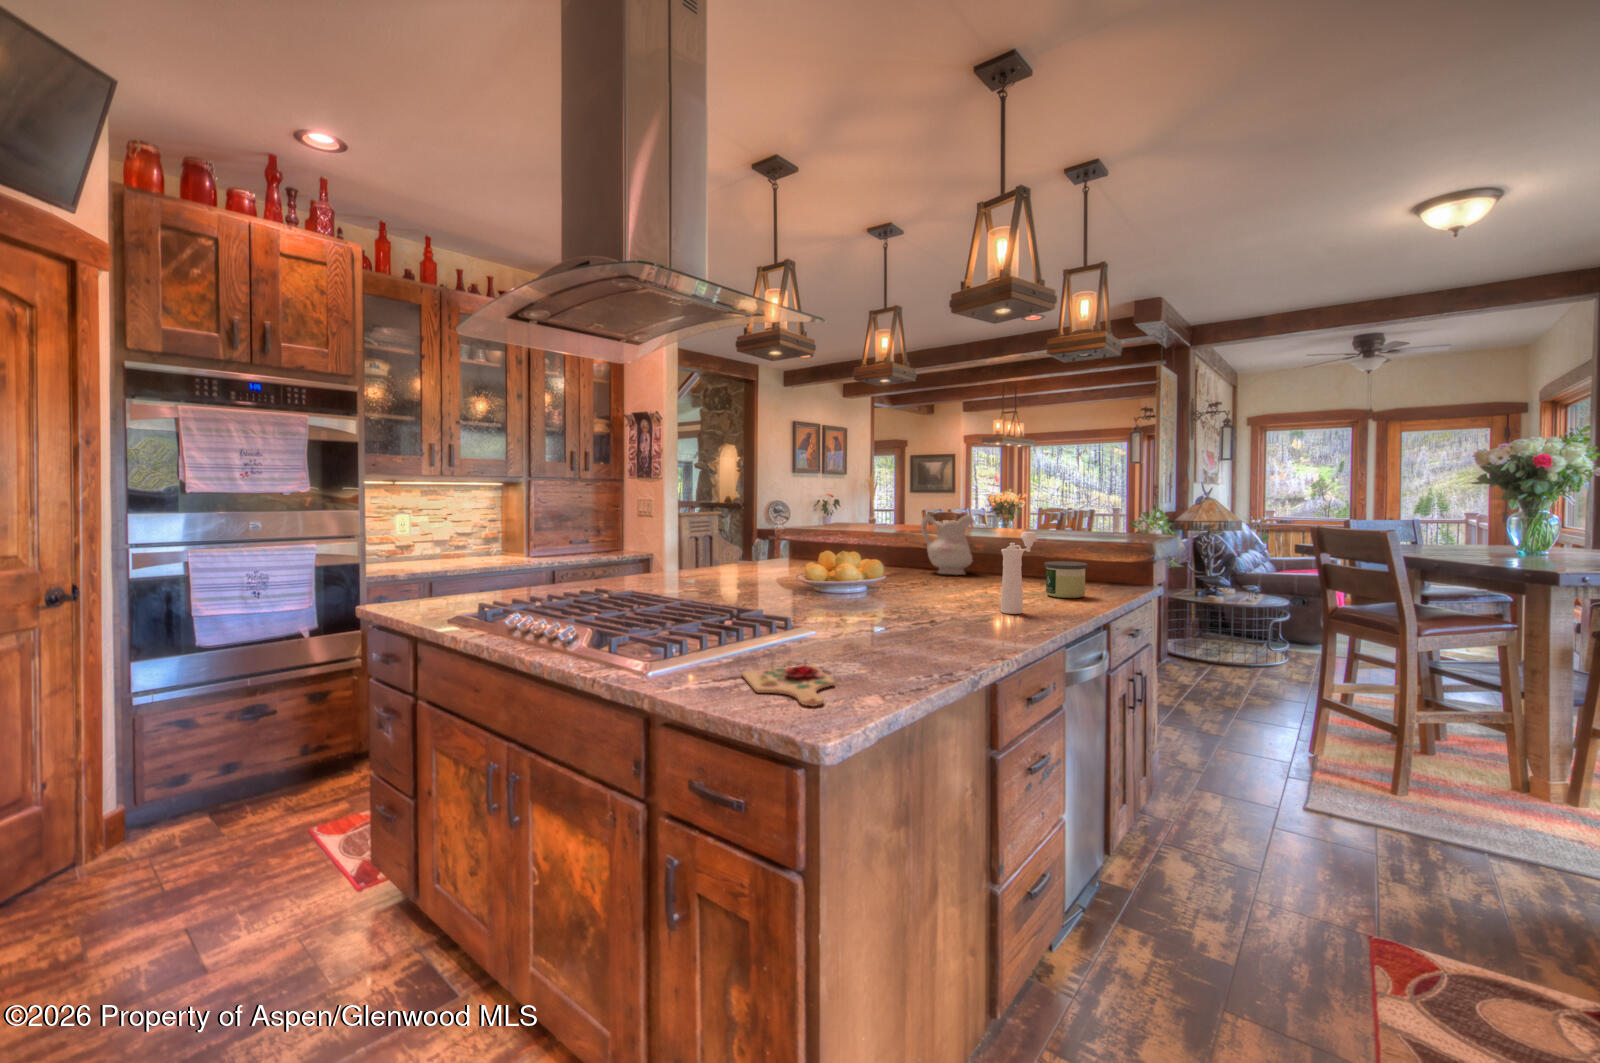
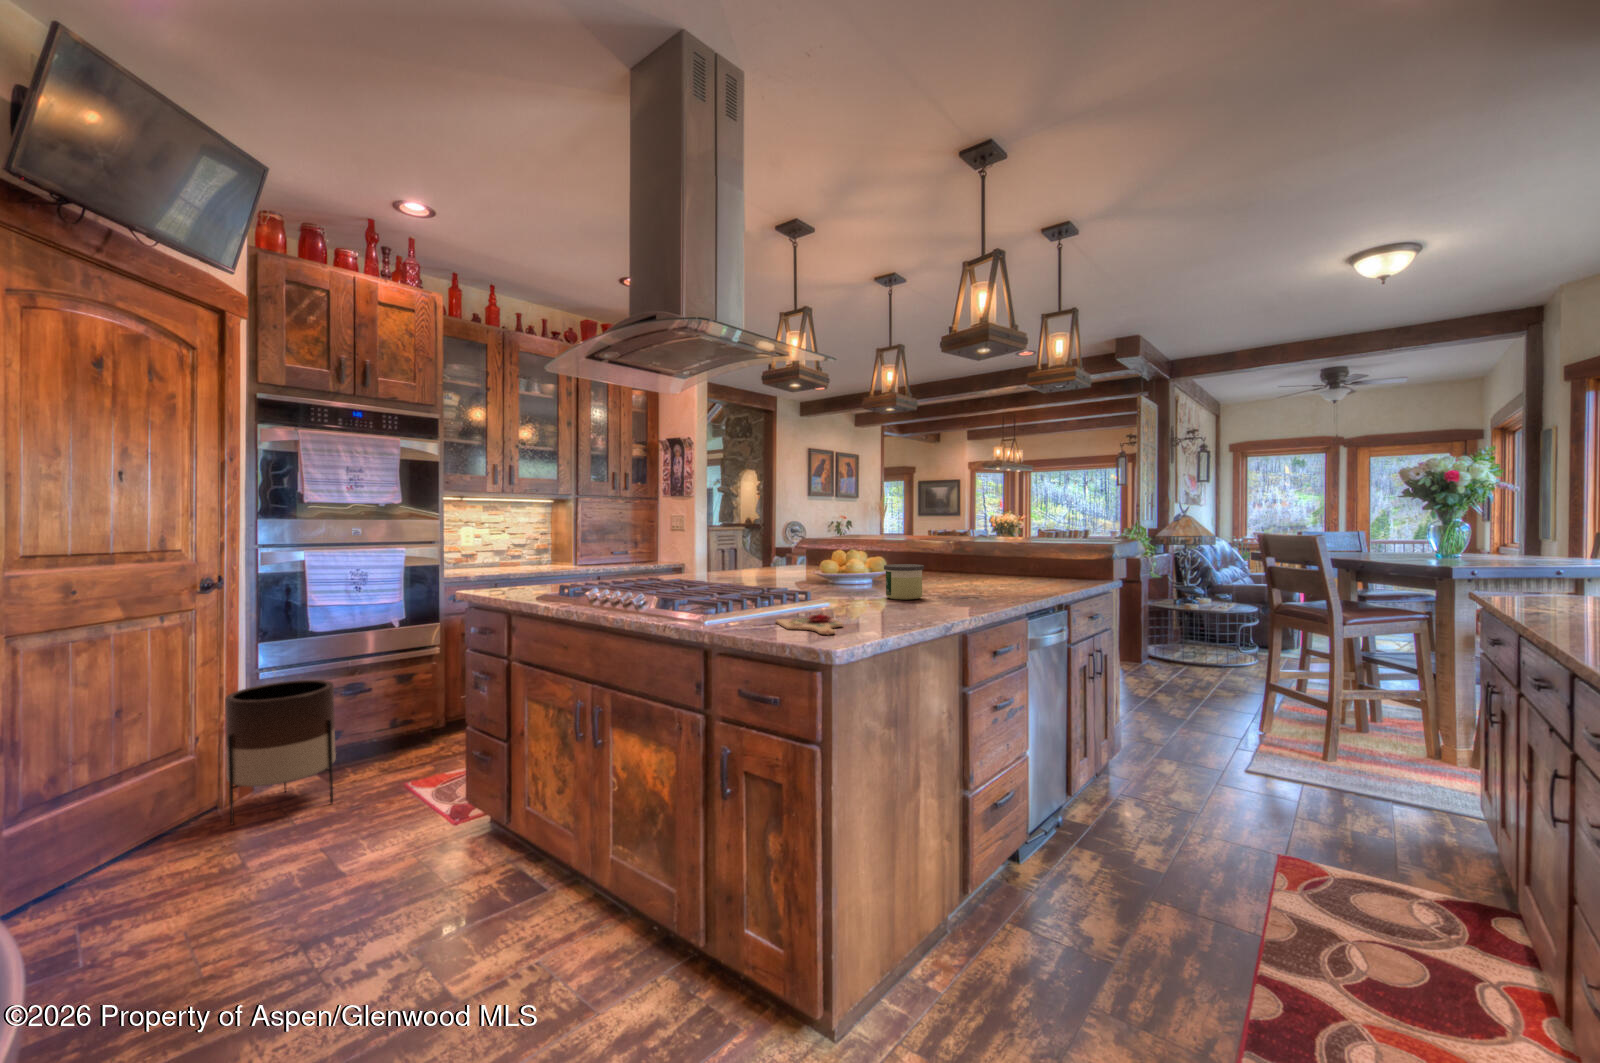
ceramic pitcher: present [921,514,974,575] -> none [918,521,964,574]
pepper mill: present [1001,532,1037,614] -> none [978,530,1008,595]
candle: present [1044,561,1087,598] -> present [884,564,924,600]
planter: none [73,708,223,892] -> present [225,680,336,825]

